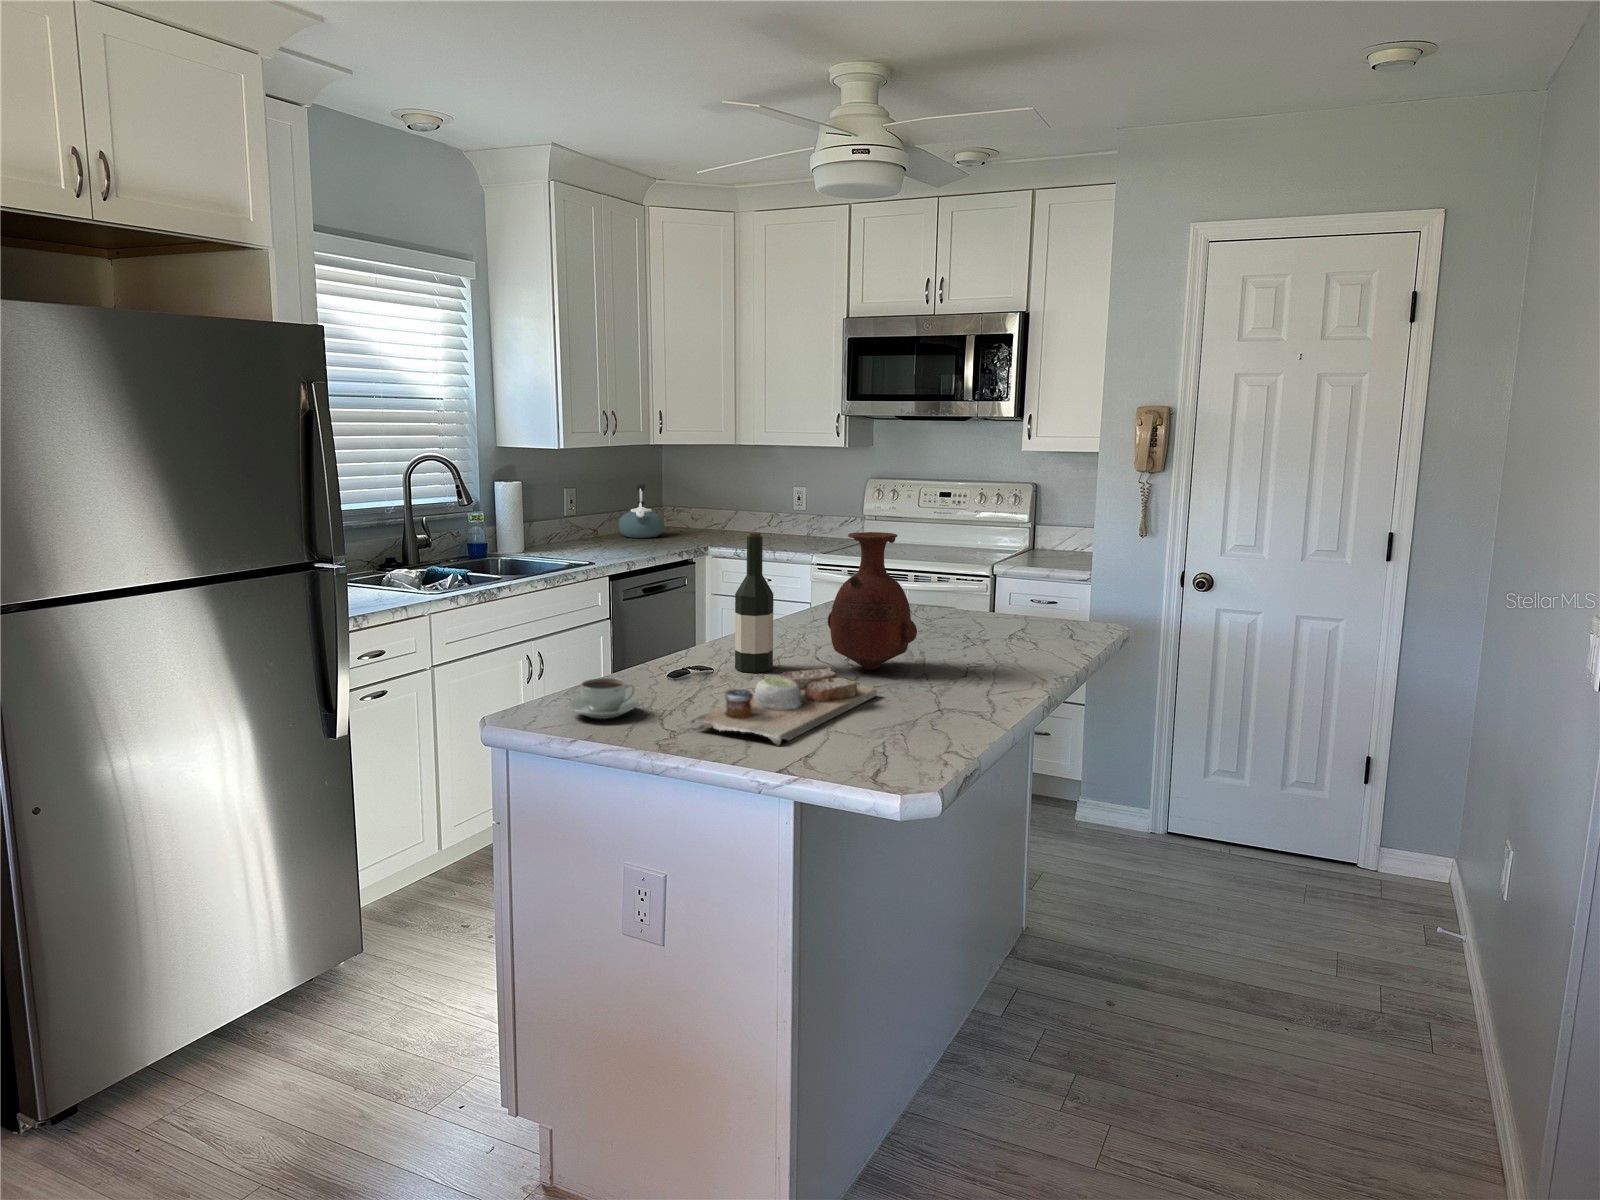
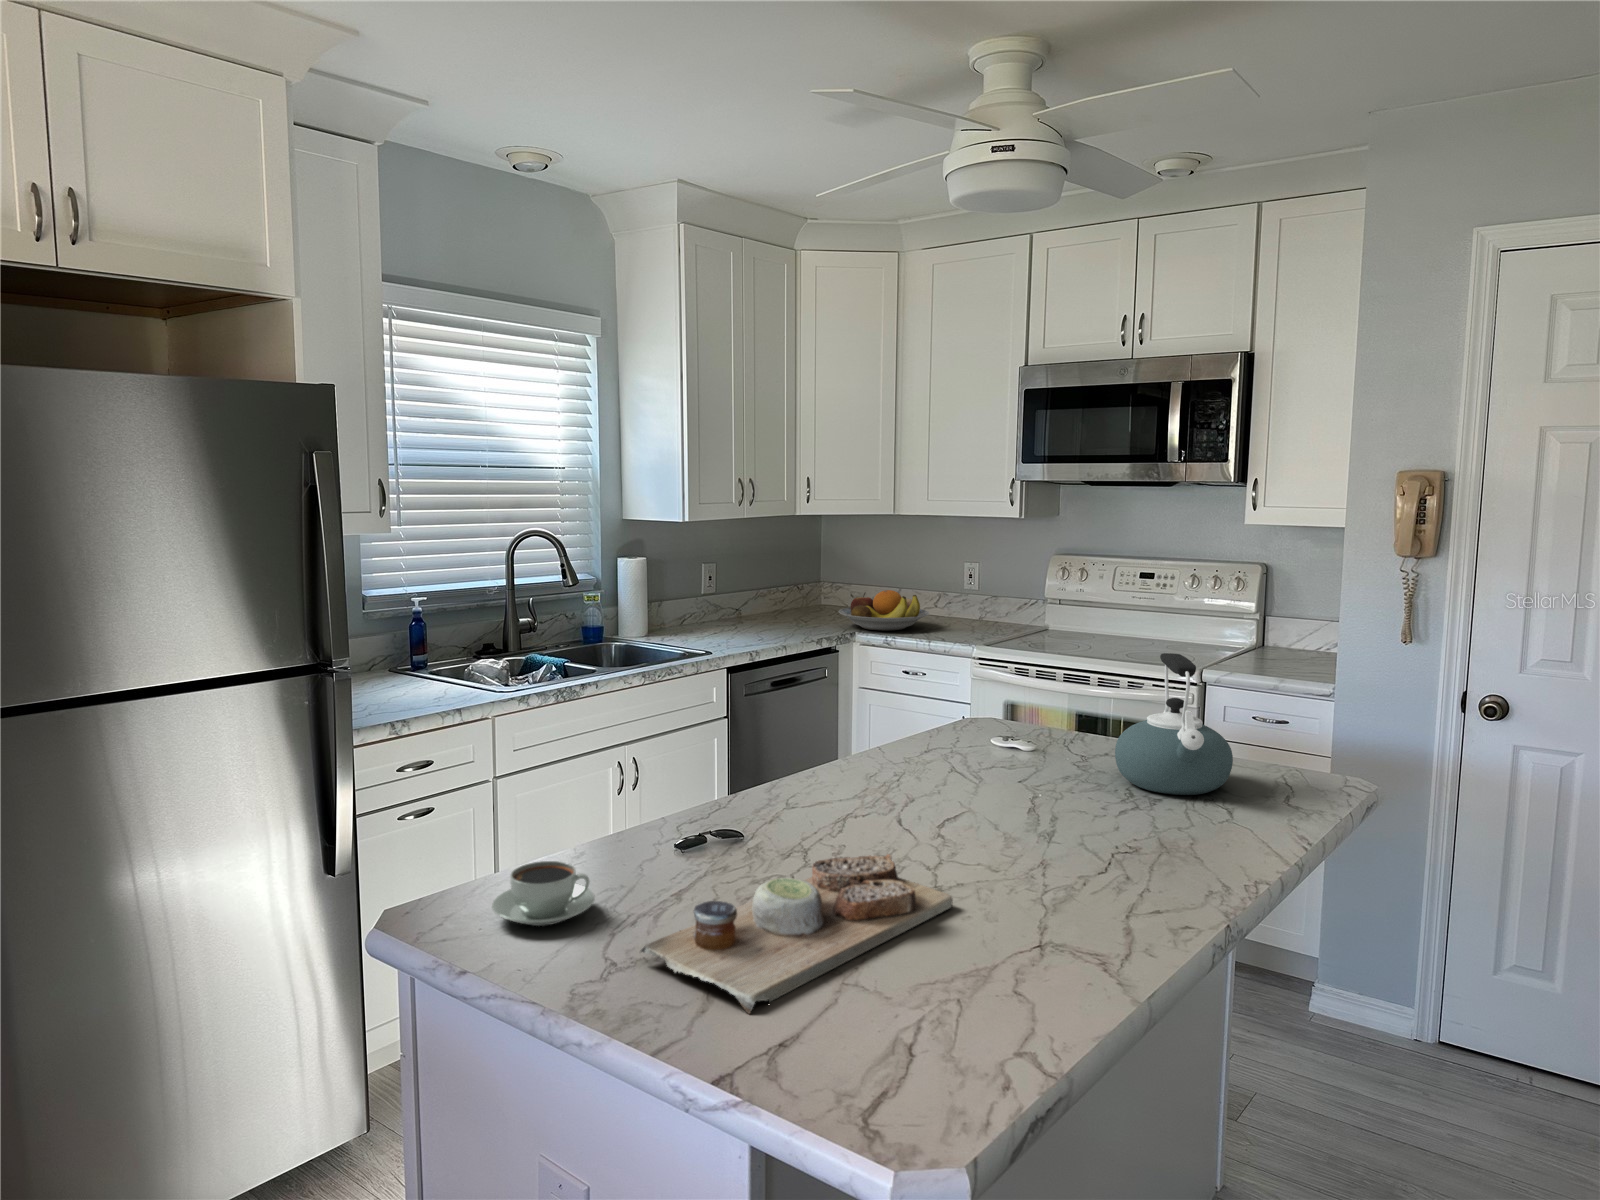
kettle: present [619,484,664,538] -> present [1115,653,1233,795]
fruit bowl: none [690,509,768,544] -> present [839,590,929,631]
wine bottle: present [735,532,773,673] -> none [777,649,830,845]
vase: present [828,532,917,670] -> none [909,653,1030,850]

